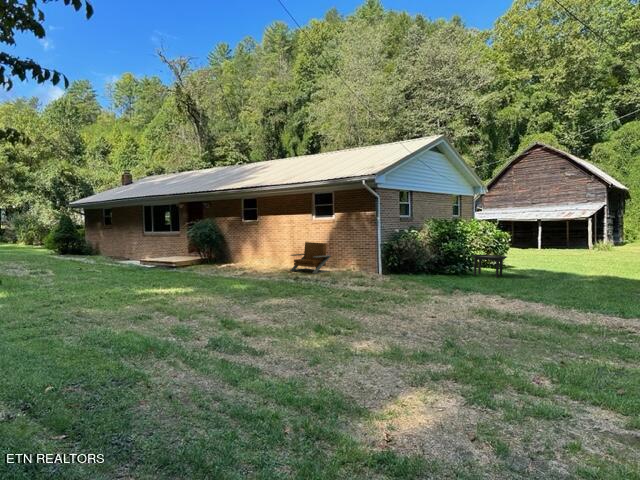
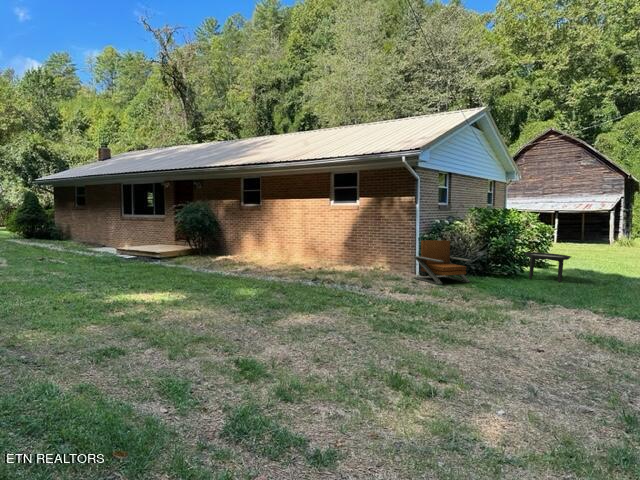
lounge chair: present [290,242,331,274] -> present [414,240,471,284]

